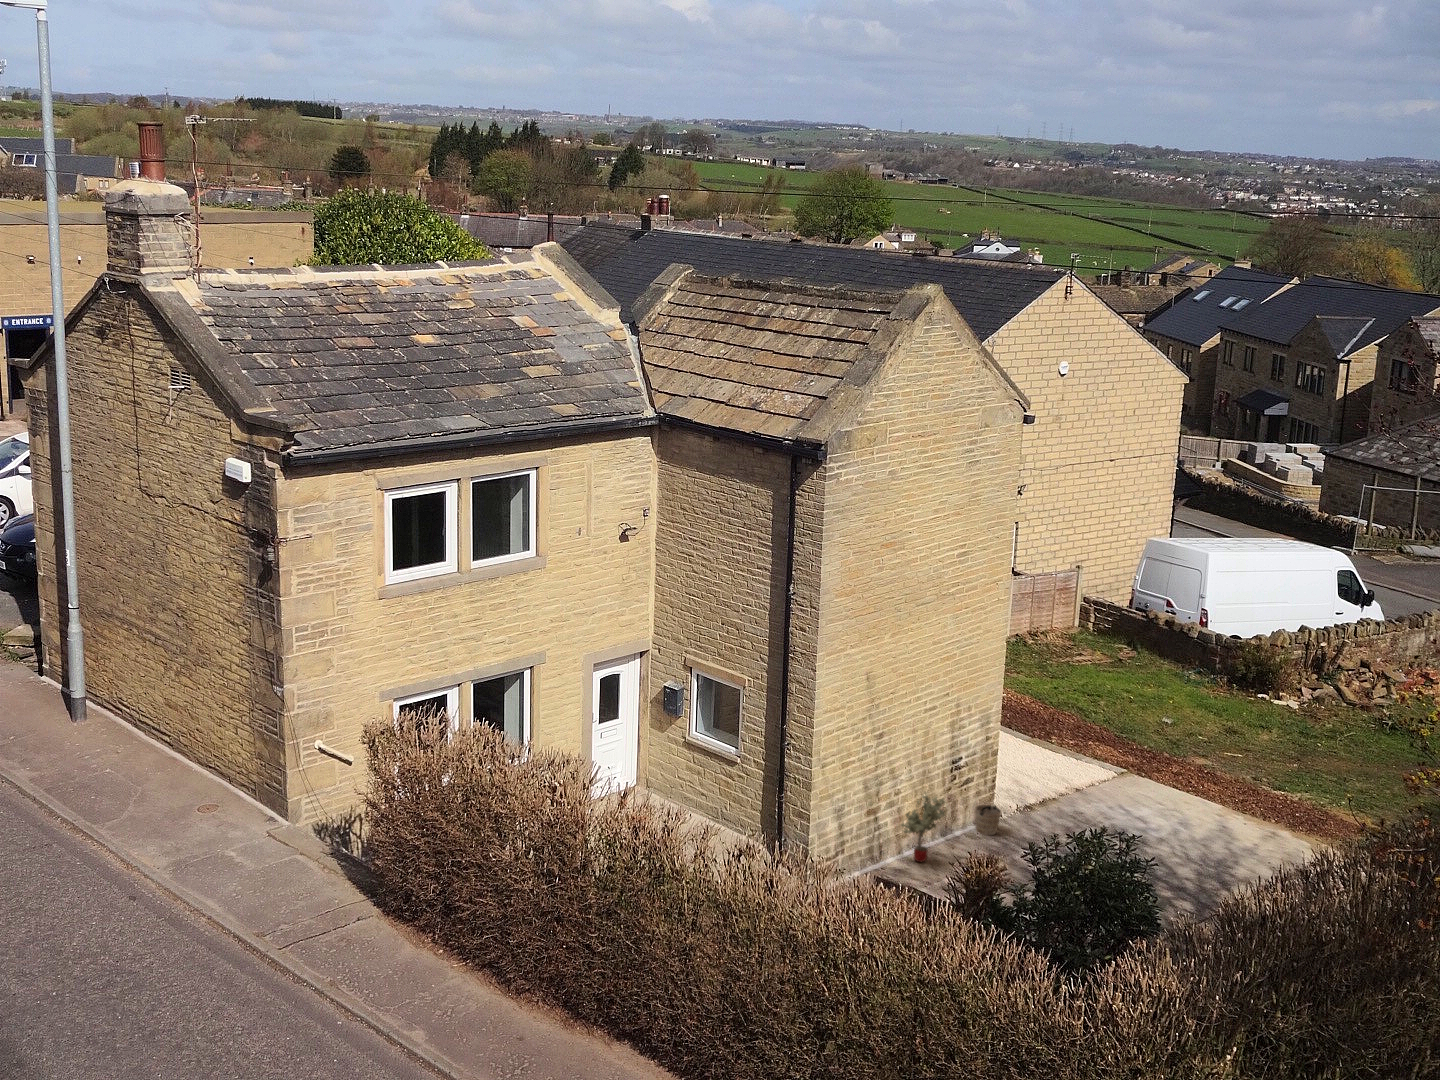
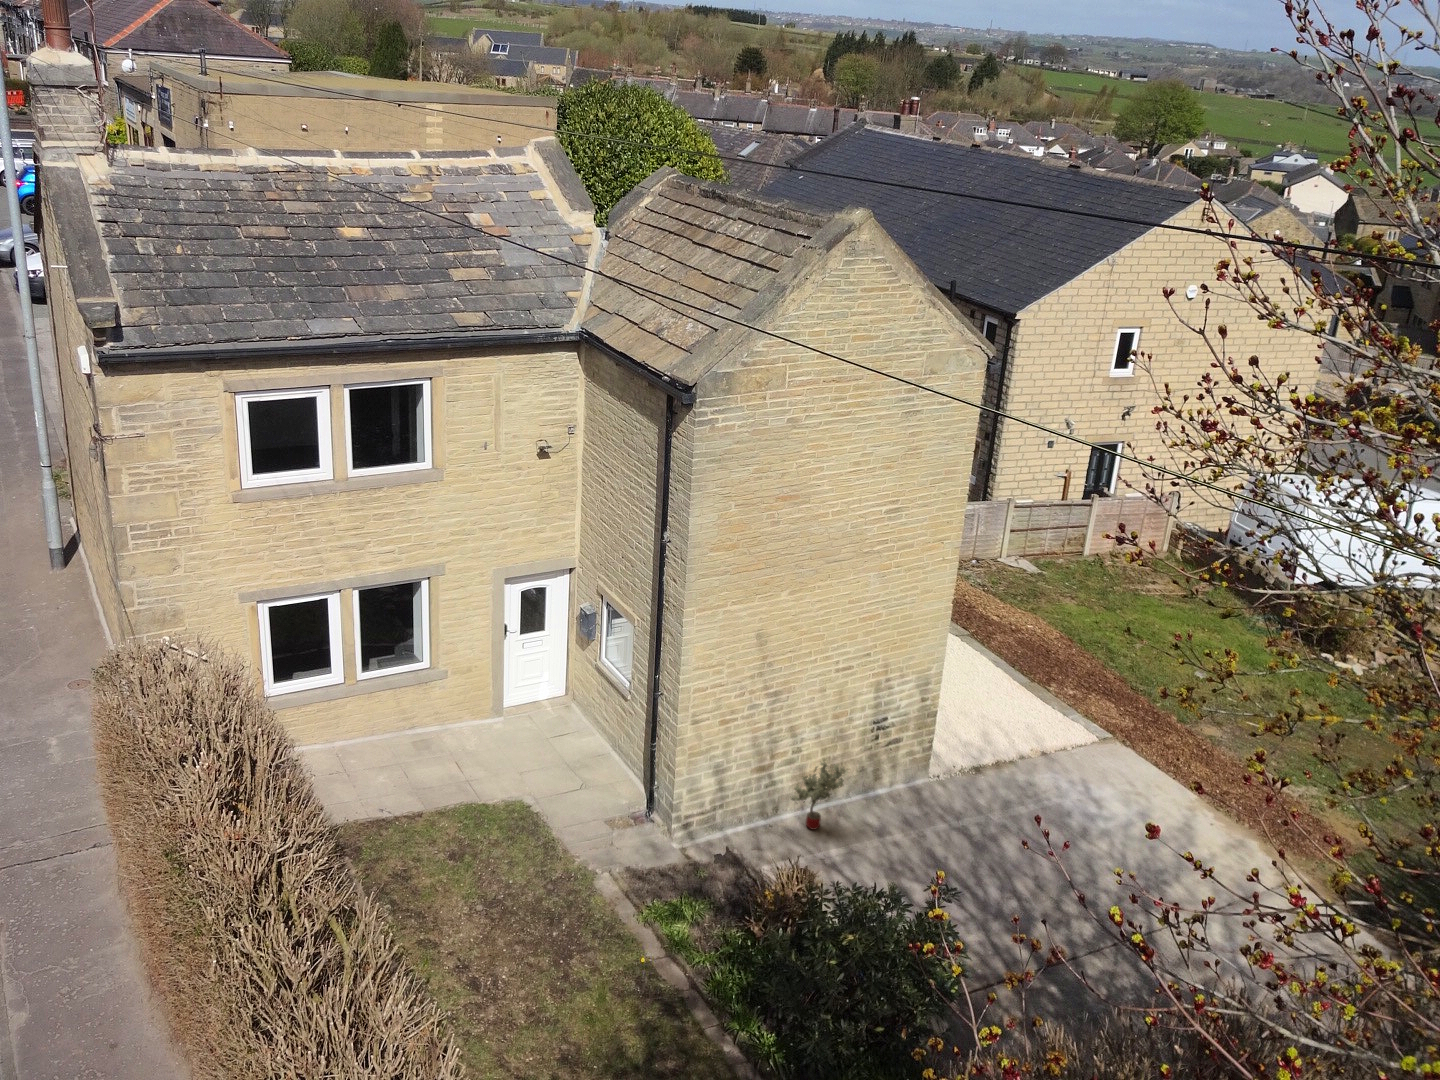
bucket: present [975,805,1001,835] -> none [896,767,925,804]

